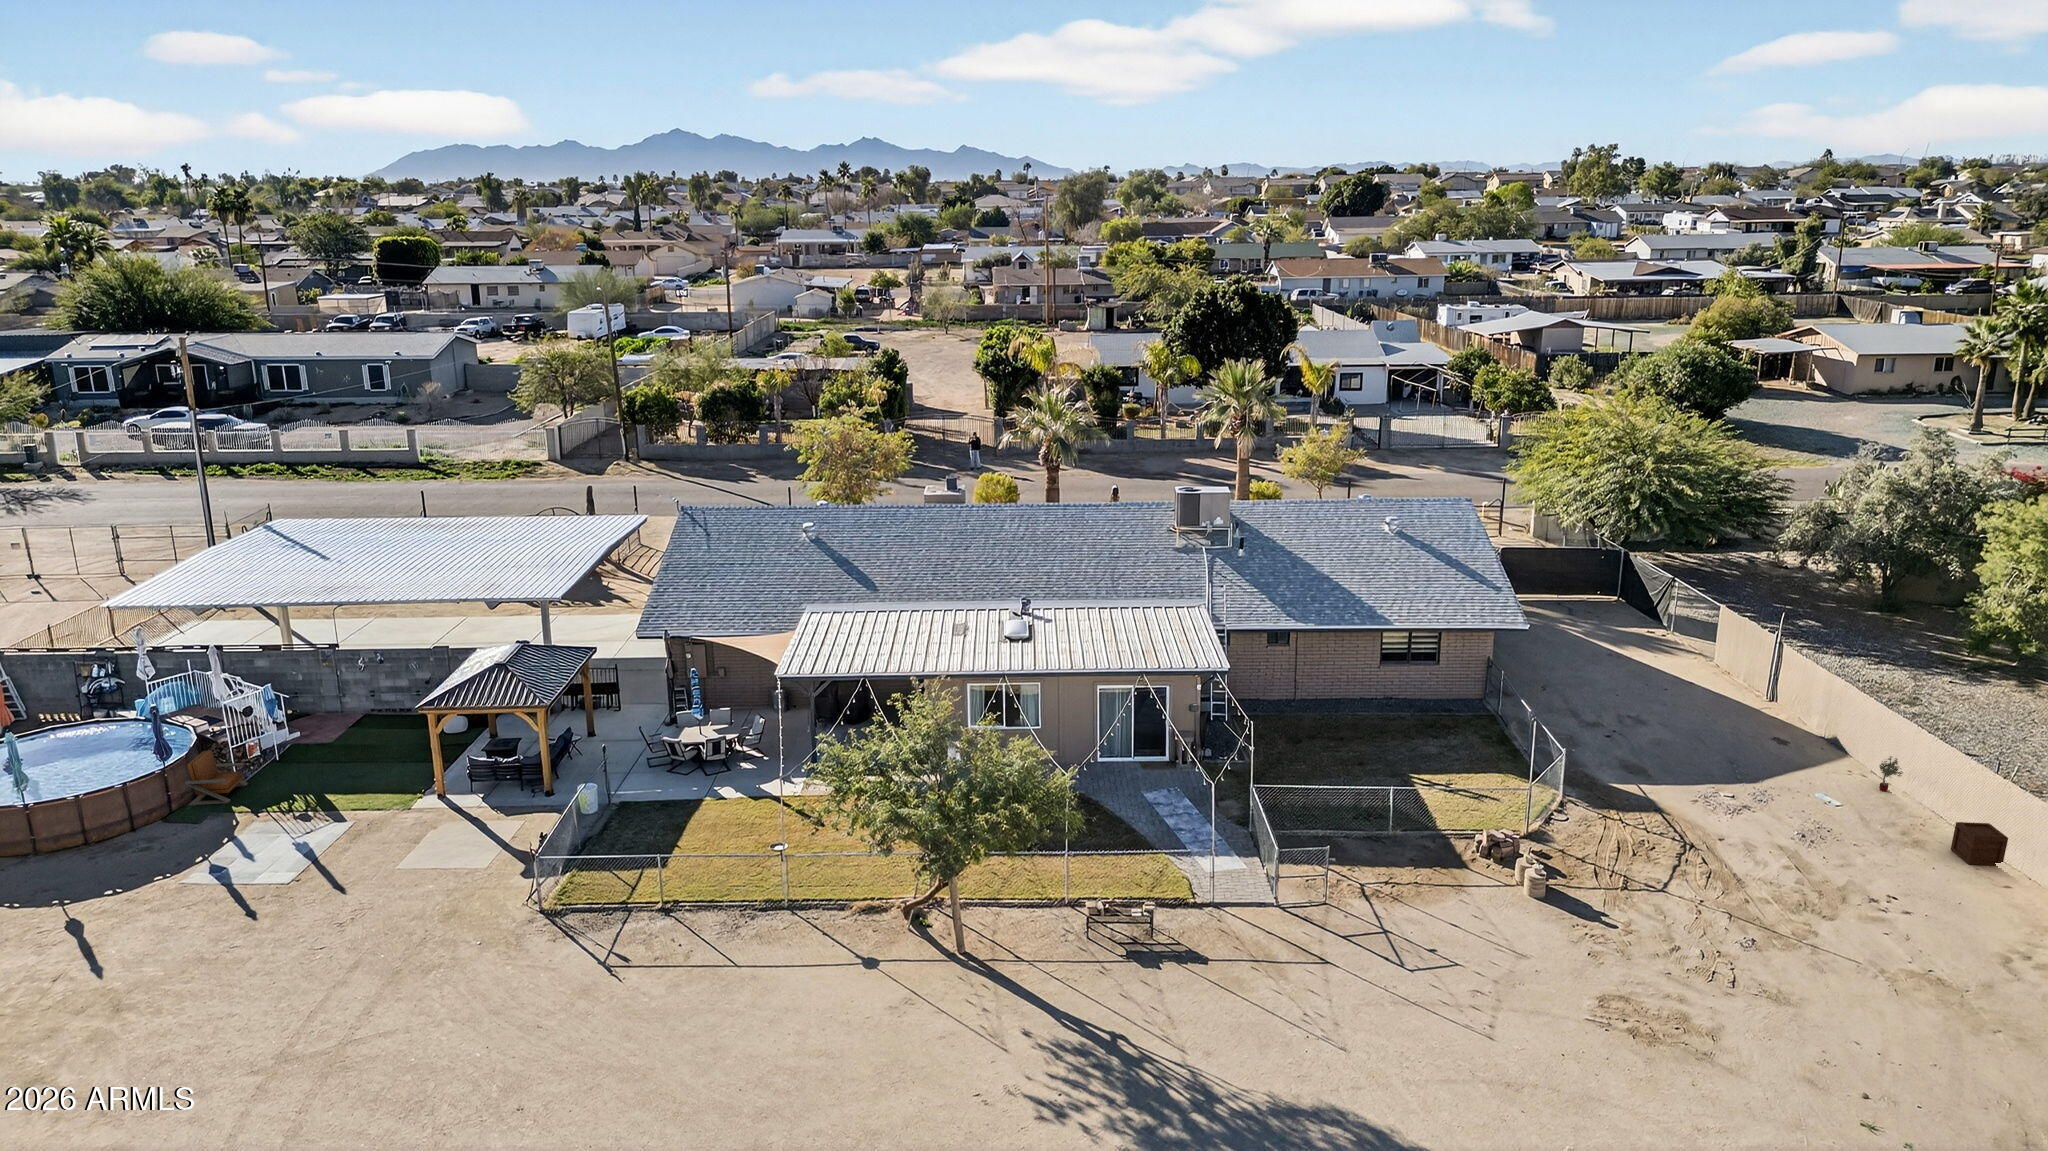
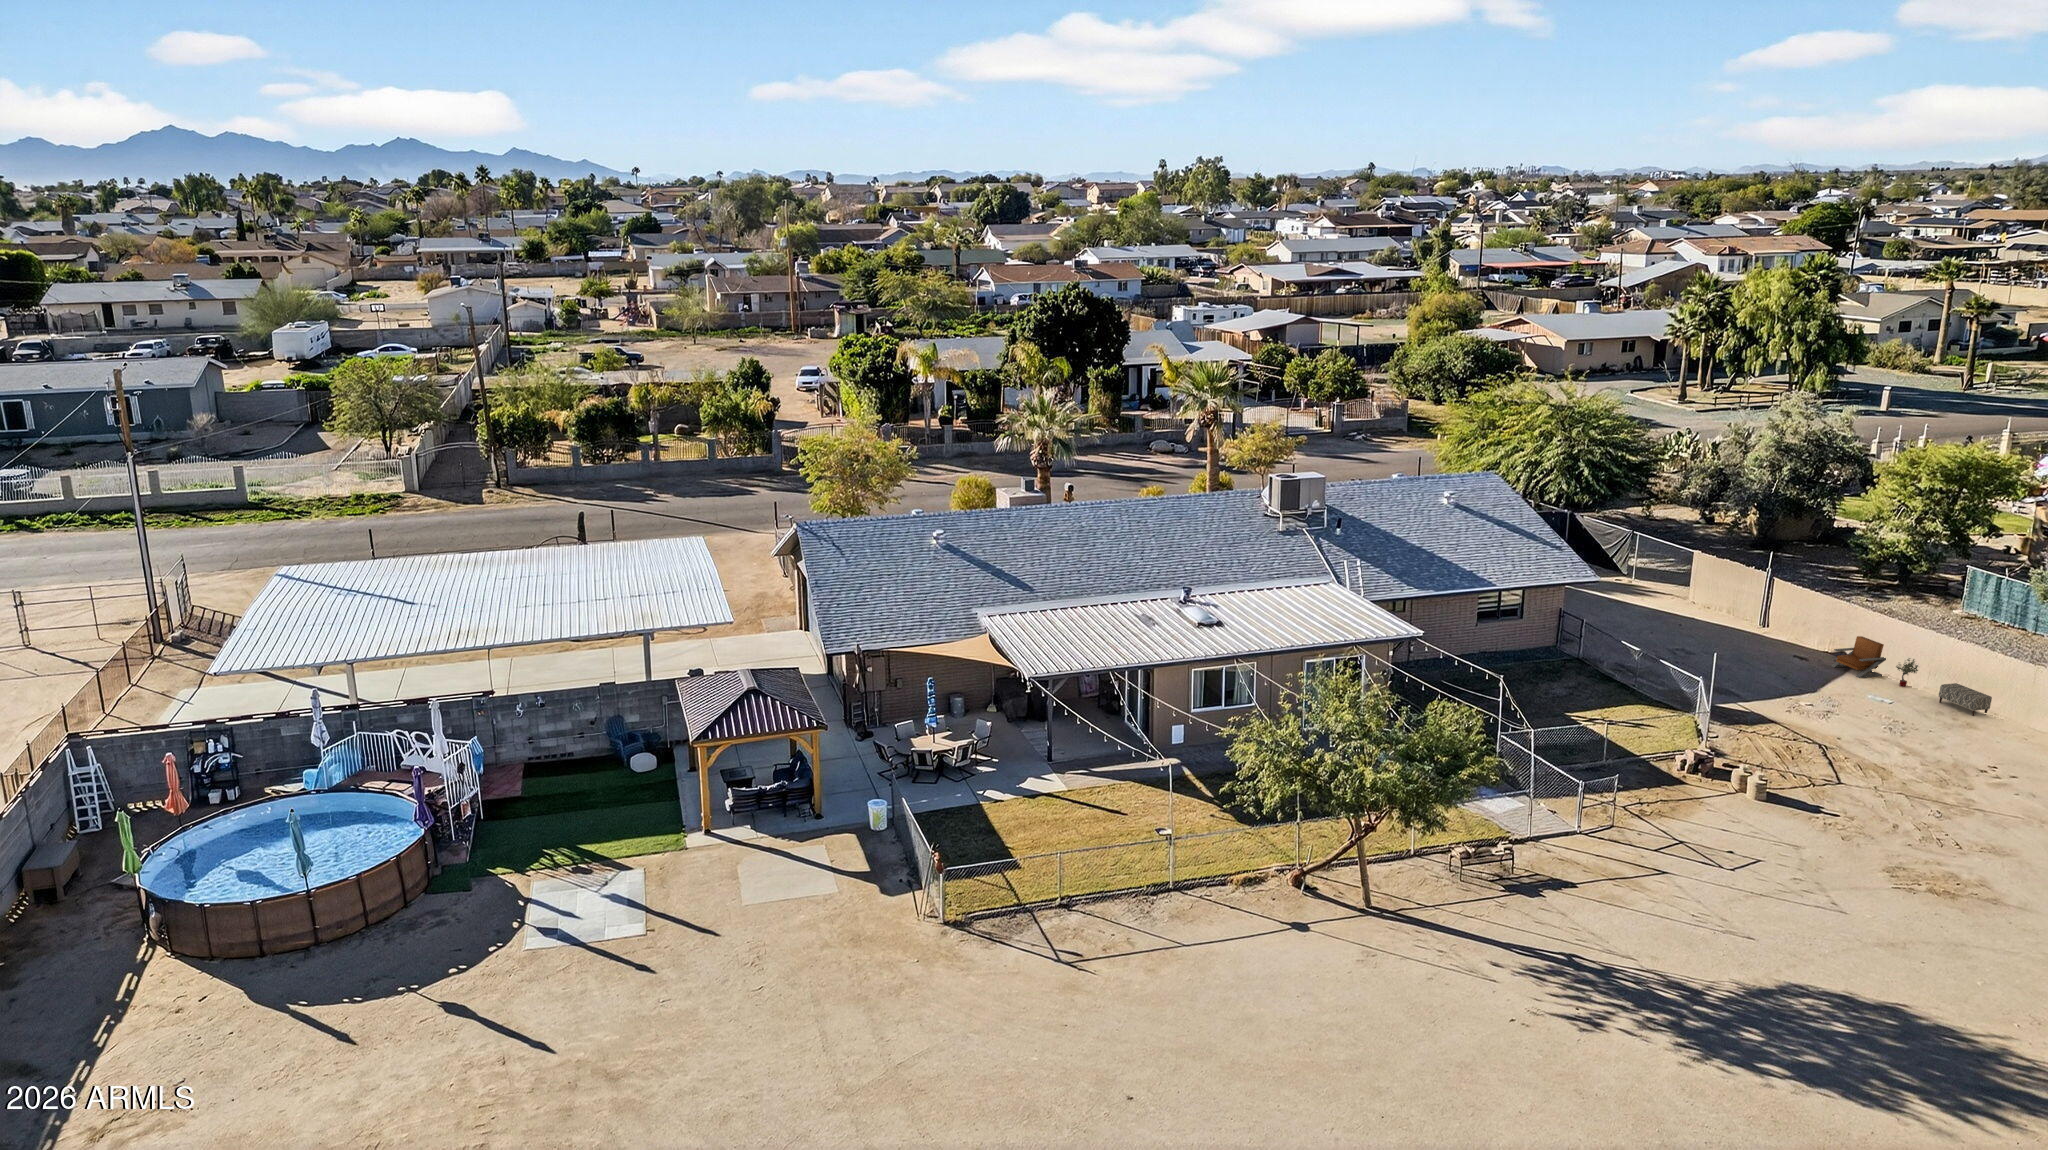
lounge chair: present [184,750,248,805] -> present [1831,636,1886,678]
bench: none [1910,793,1967,837] -> present [1939,683,1992,716]
wooden crate: present [1951,822,2008,866] -> none [1991,700,2039,734]

